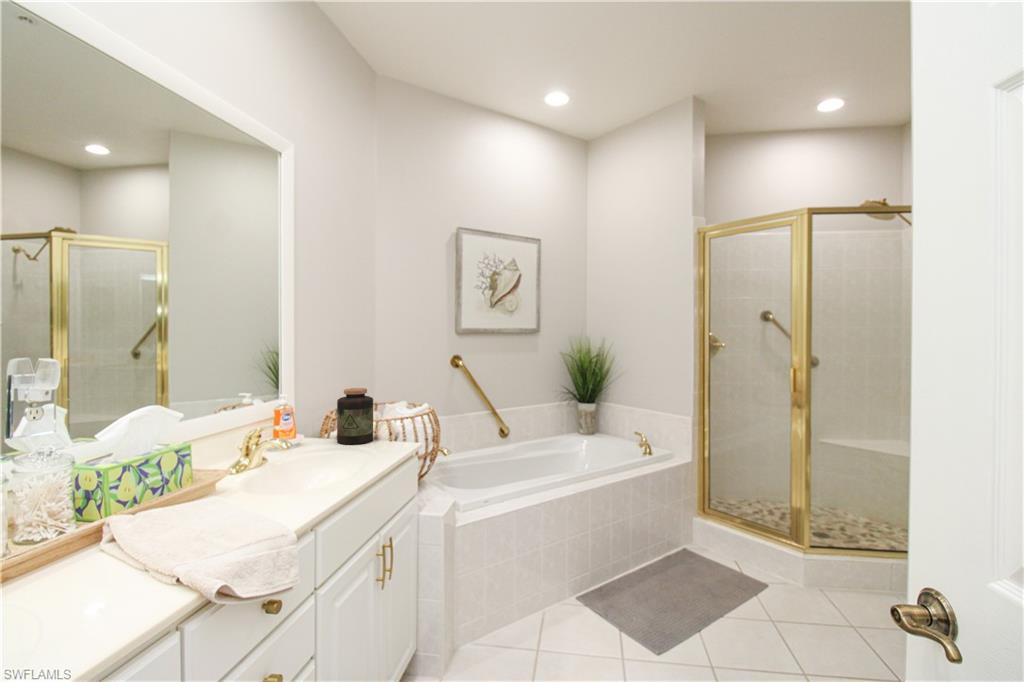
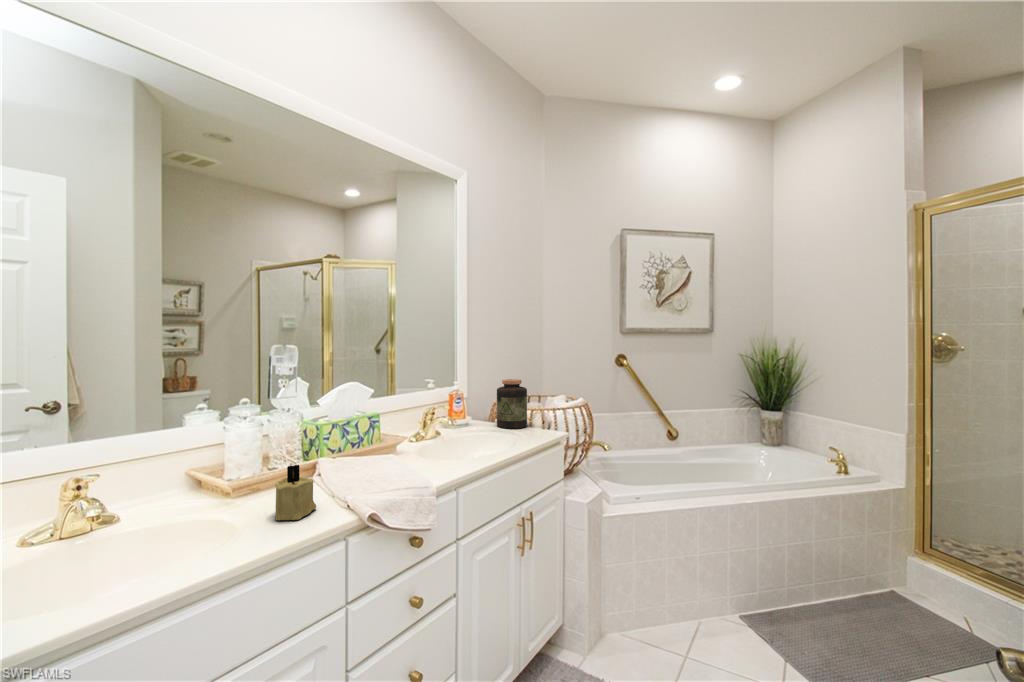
candle: none [55,538,128,625] -> present [275,465,316,520]

